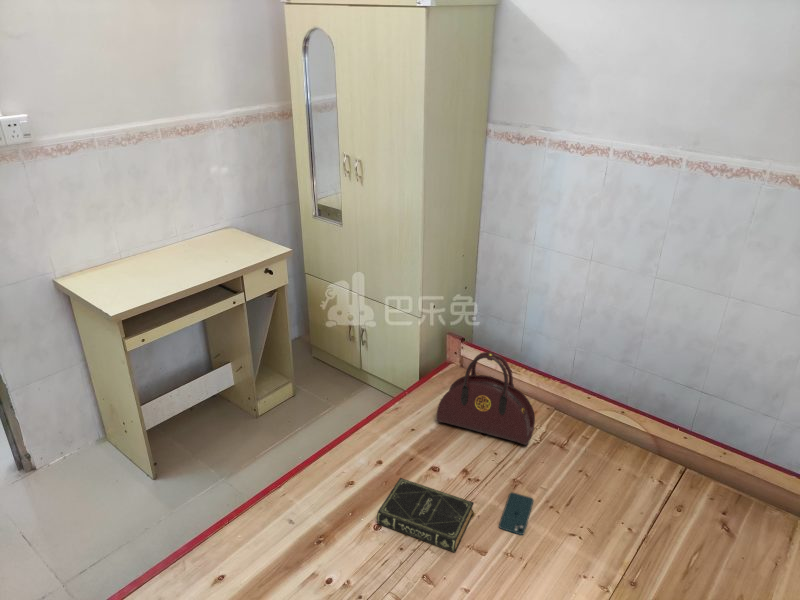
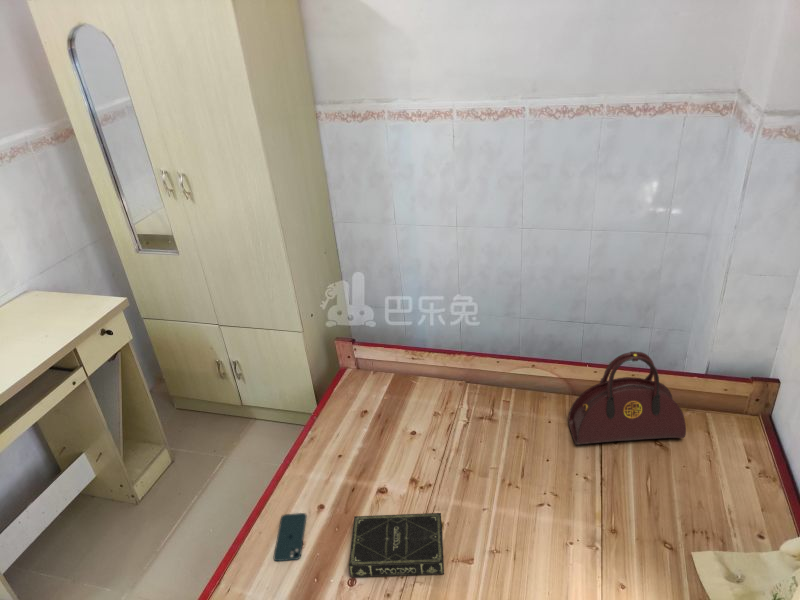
handbag: present [436,352,535,445] -> present [569,352,686,445]
smartphone: present [499,493,533,535] -> present [274,513,306,561]

